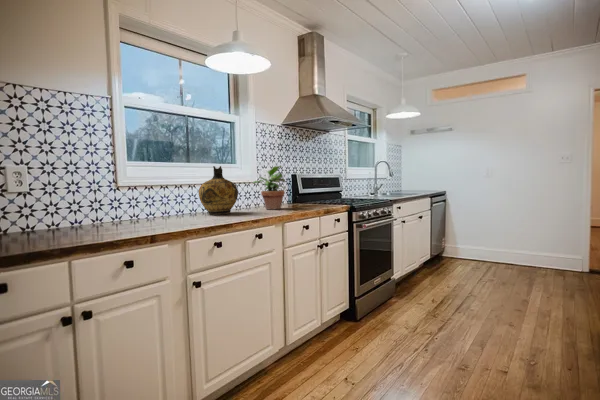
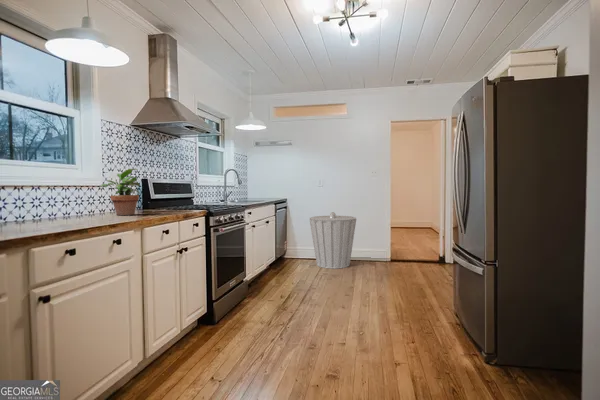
ceramic jug: present [199,166,238,215] -> none [29,165,84,221]
trash can: none [474,207,542,276] -> present [310,212,356,269]

